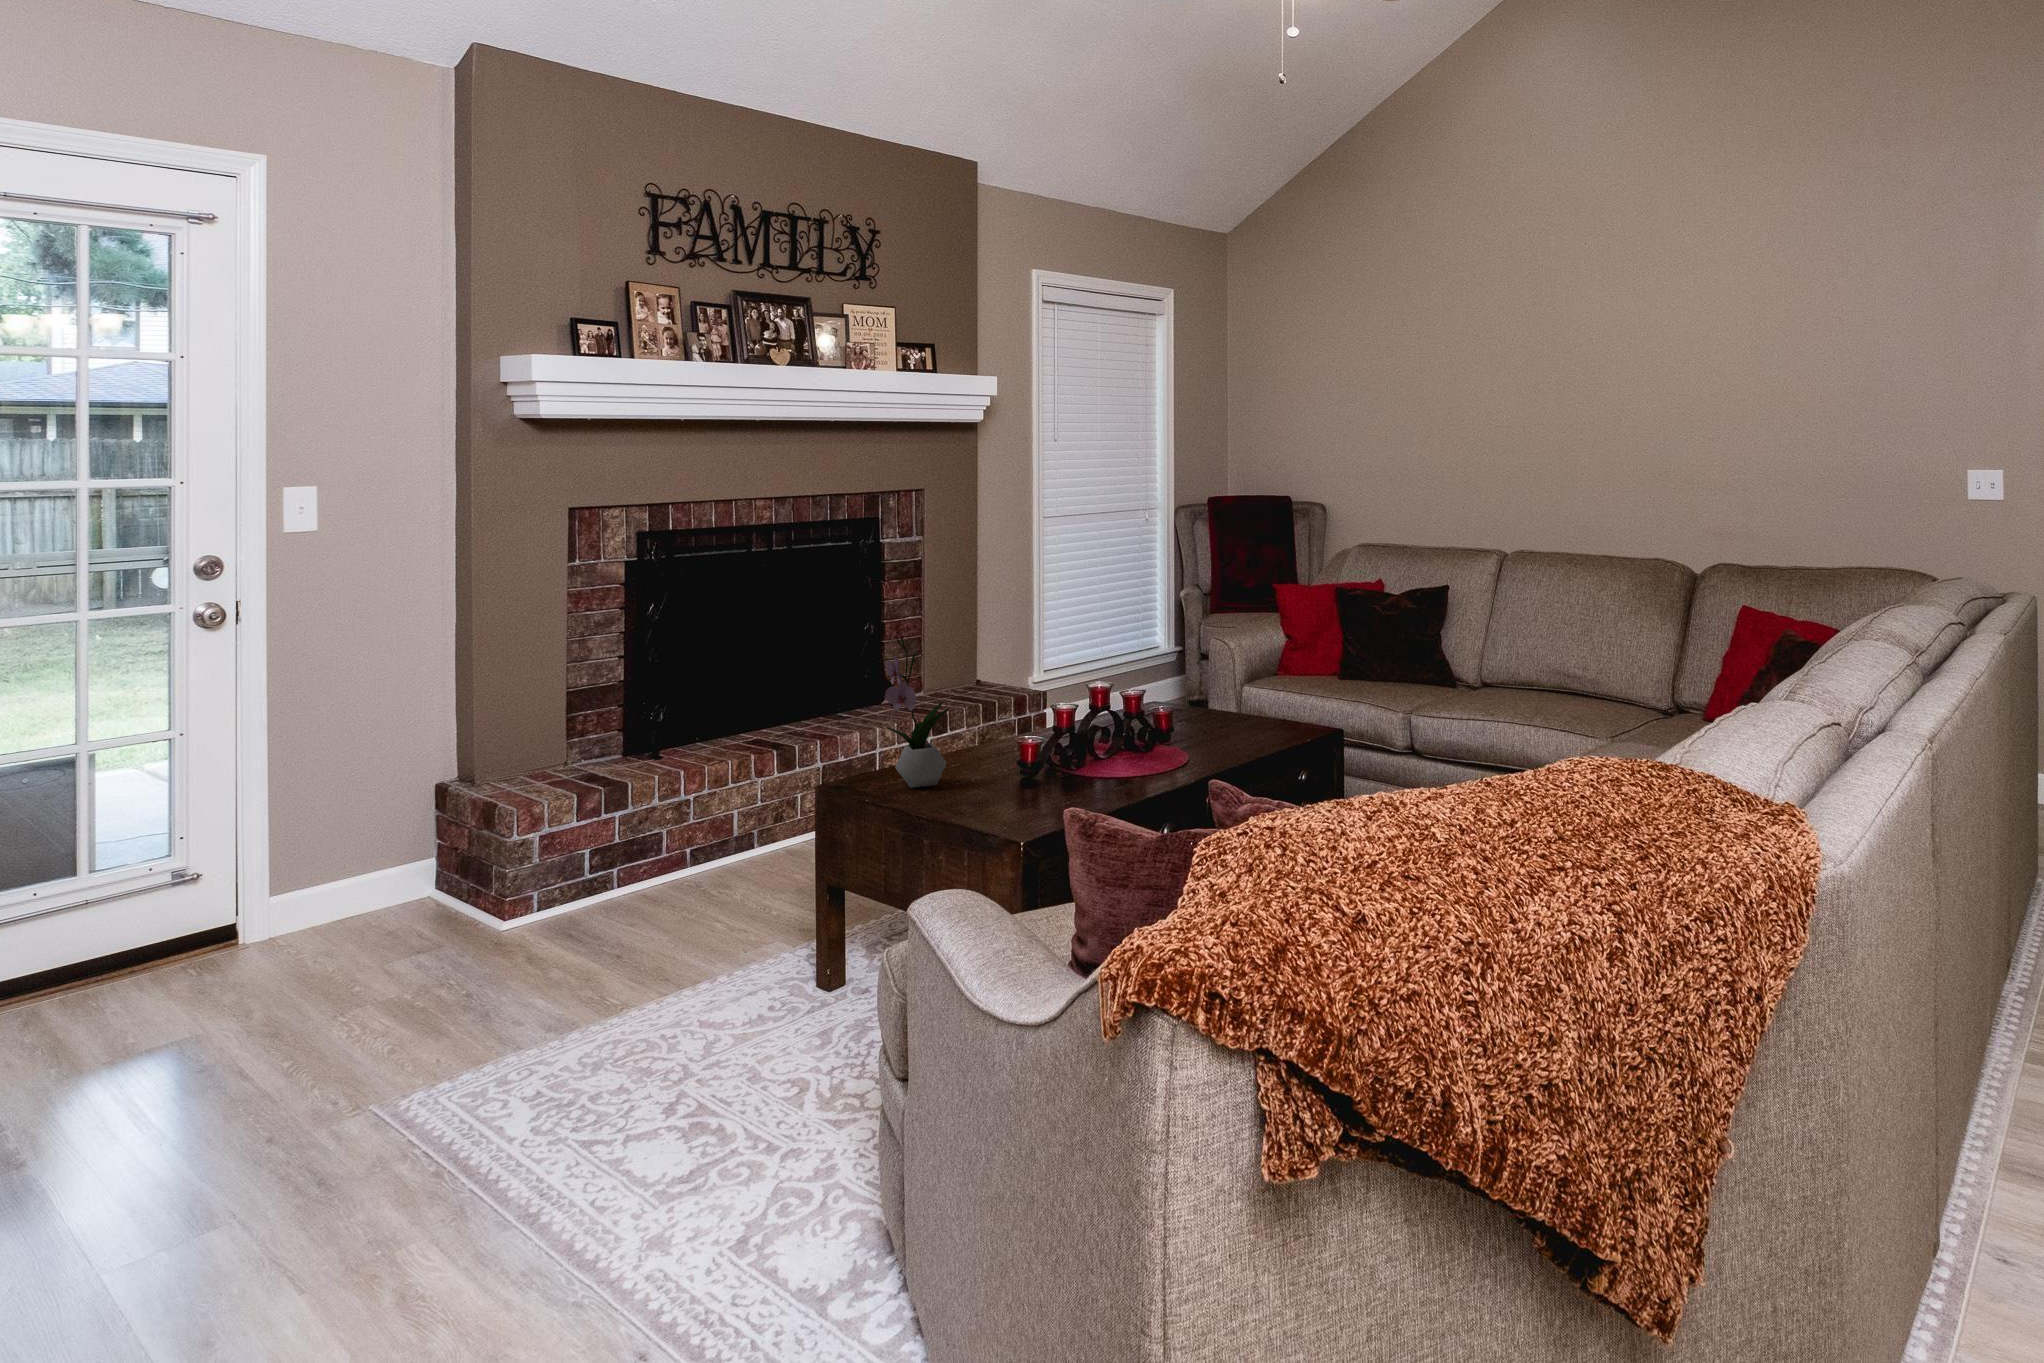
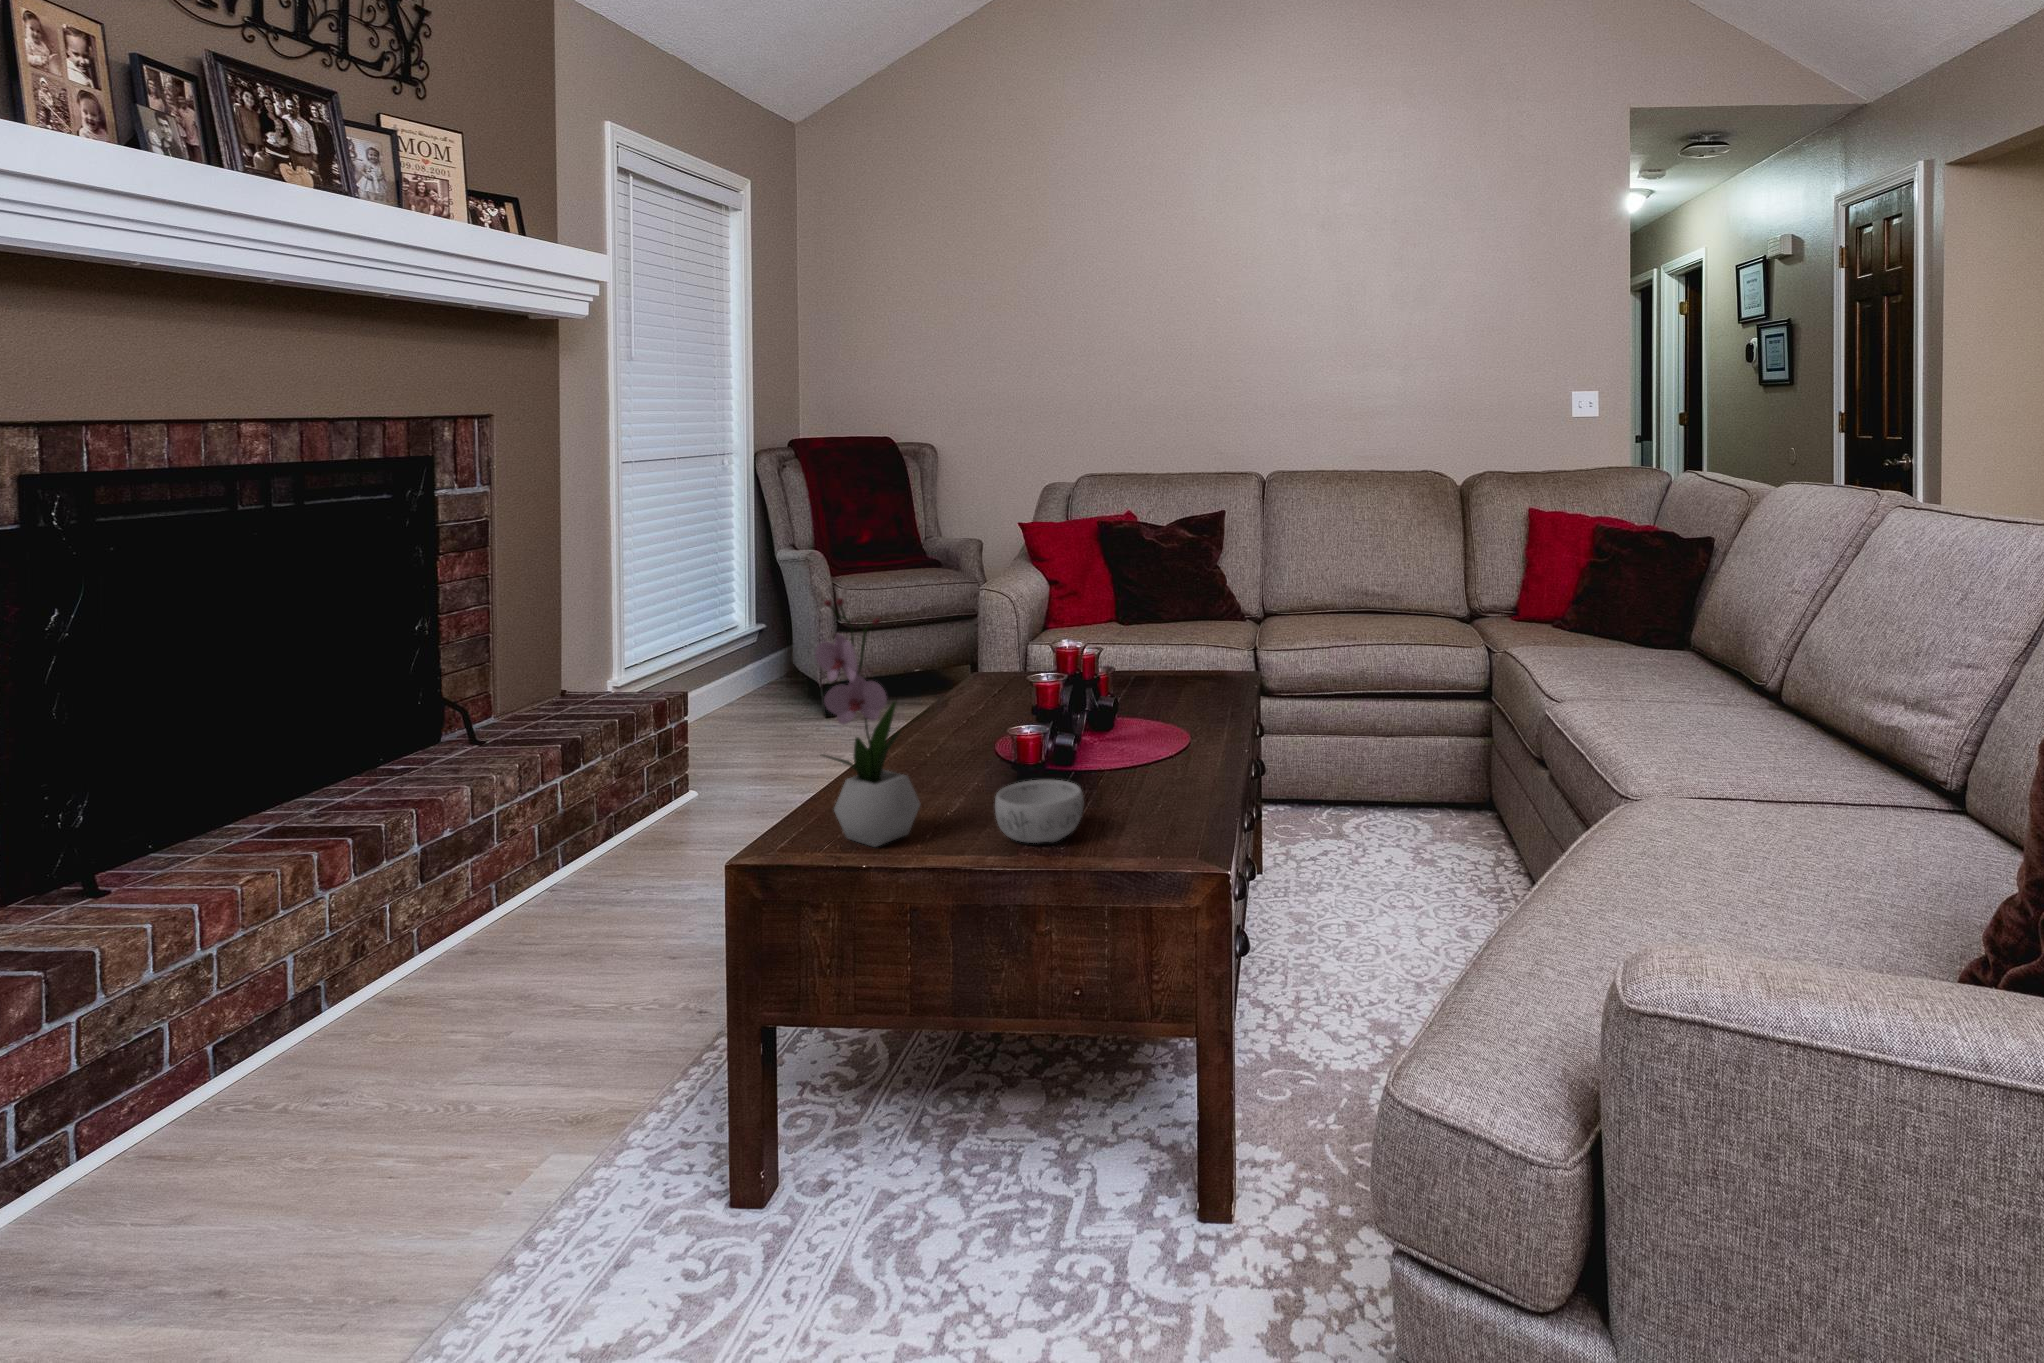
decorative bowl: none [972,764,1029,803] -> present [995,780,1083,843]

